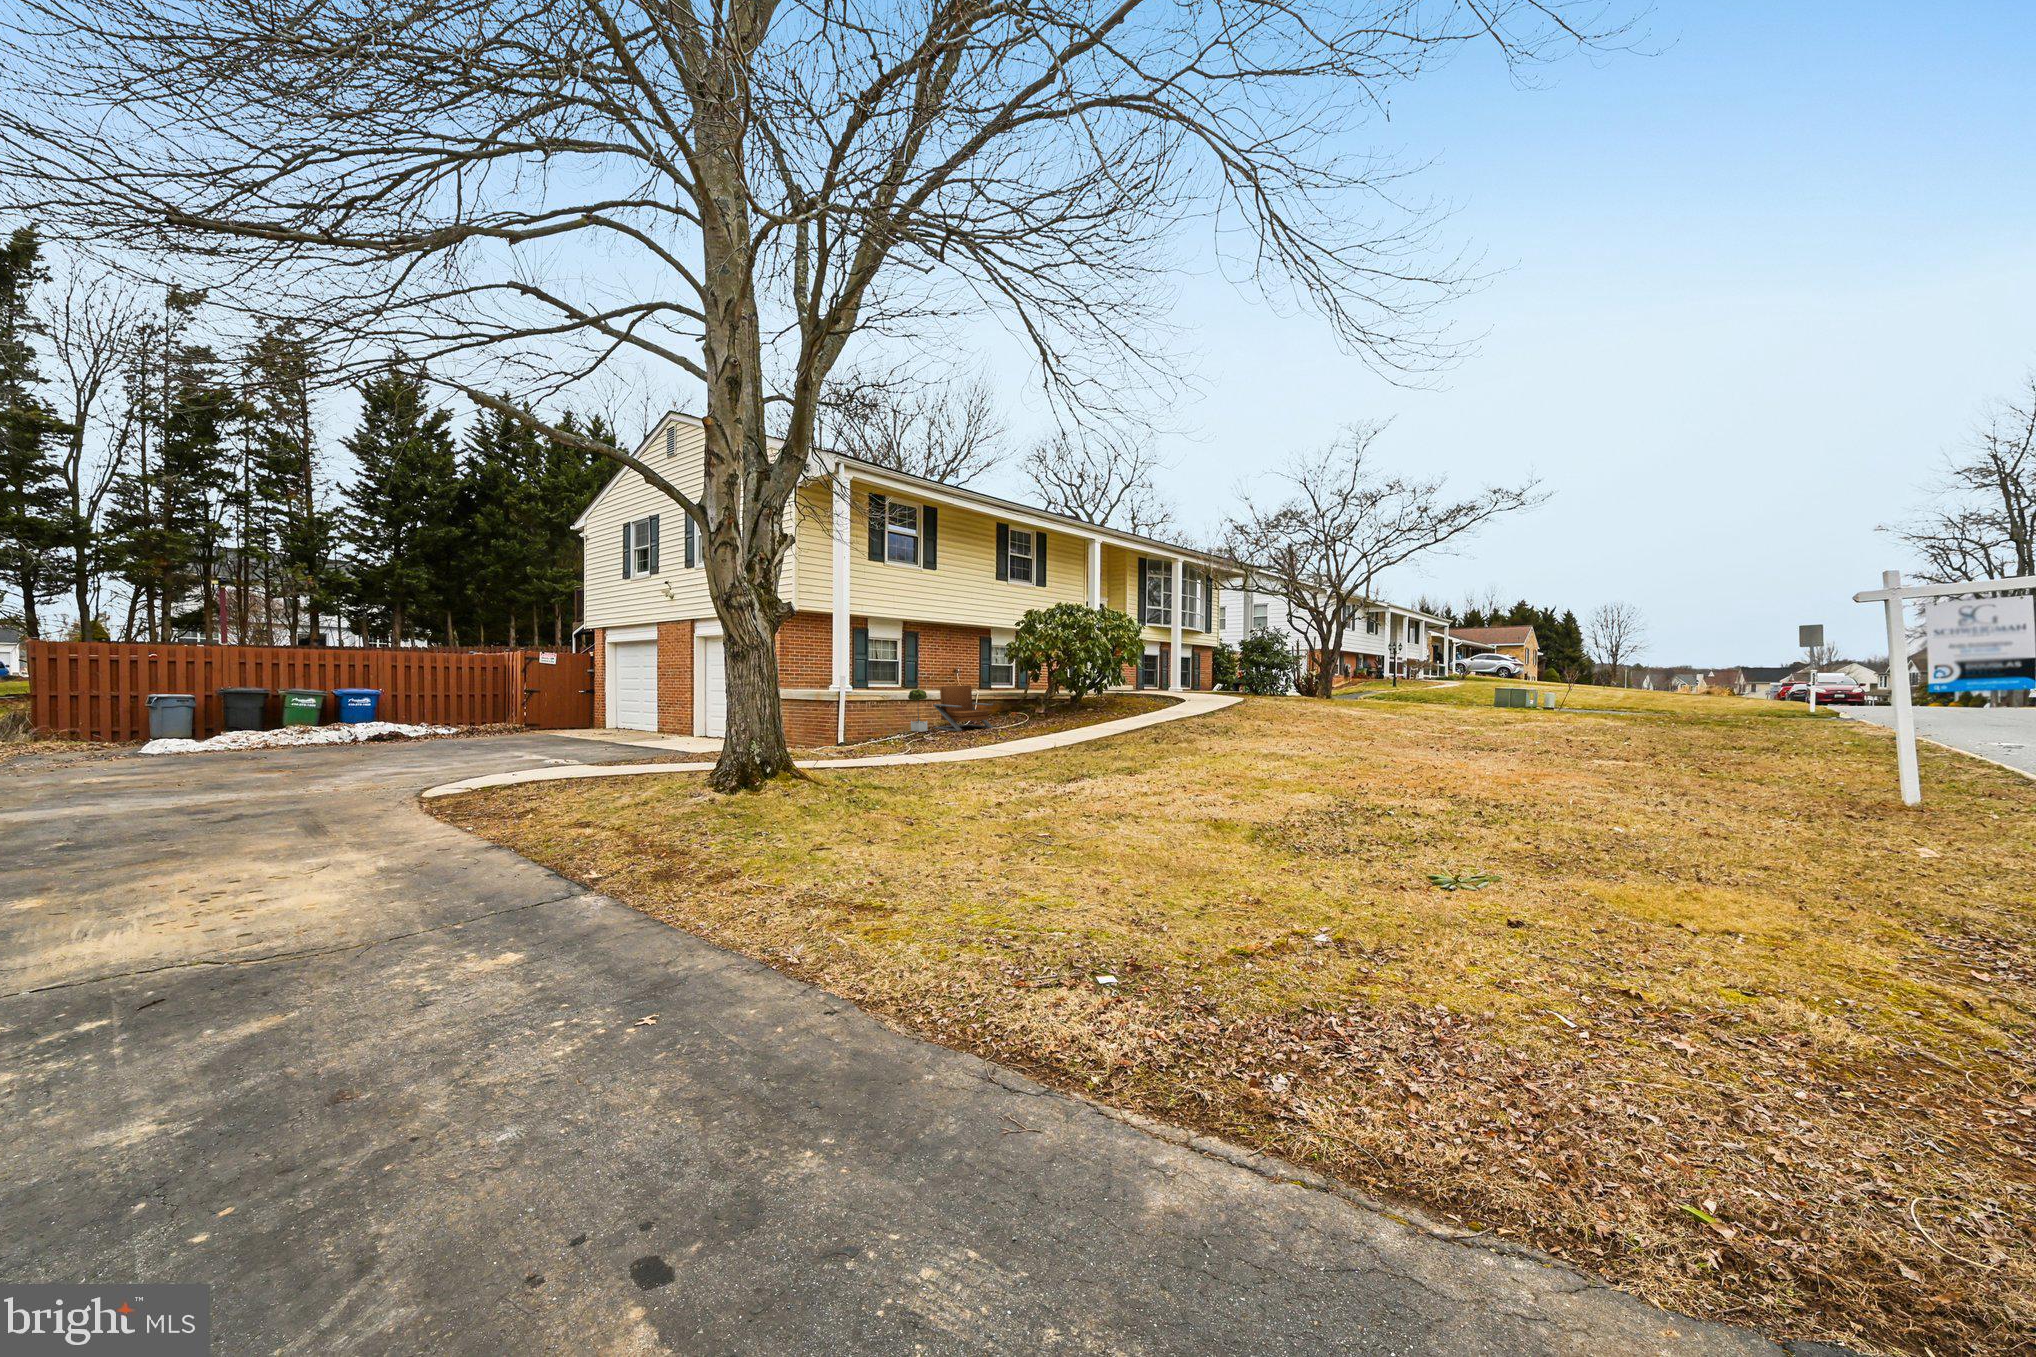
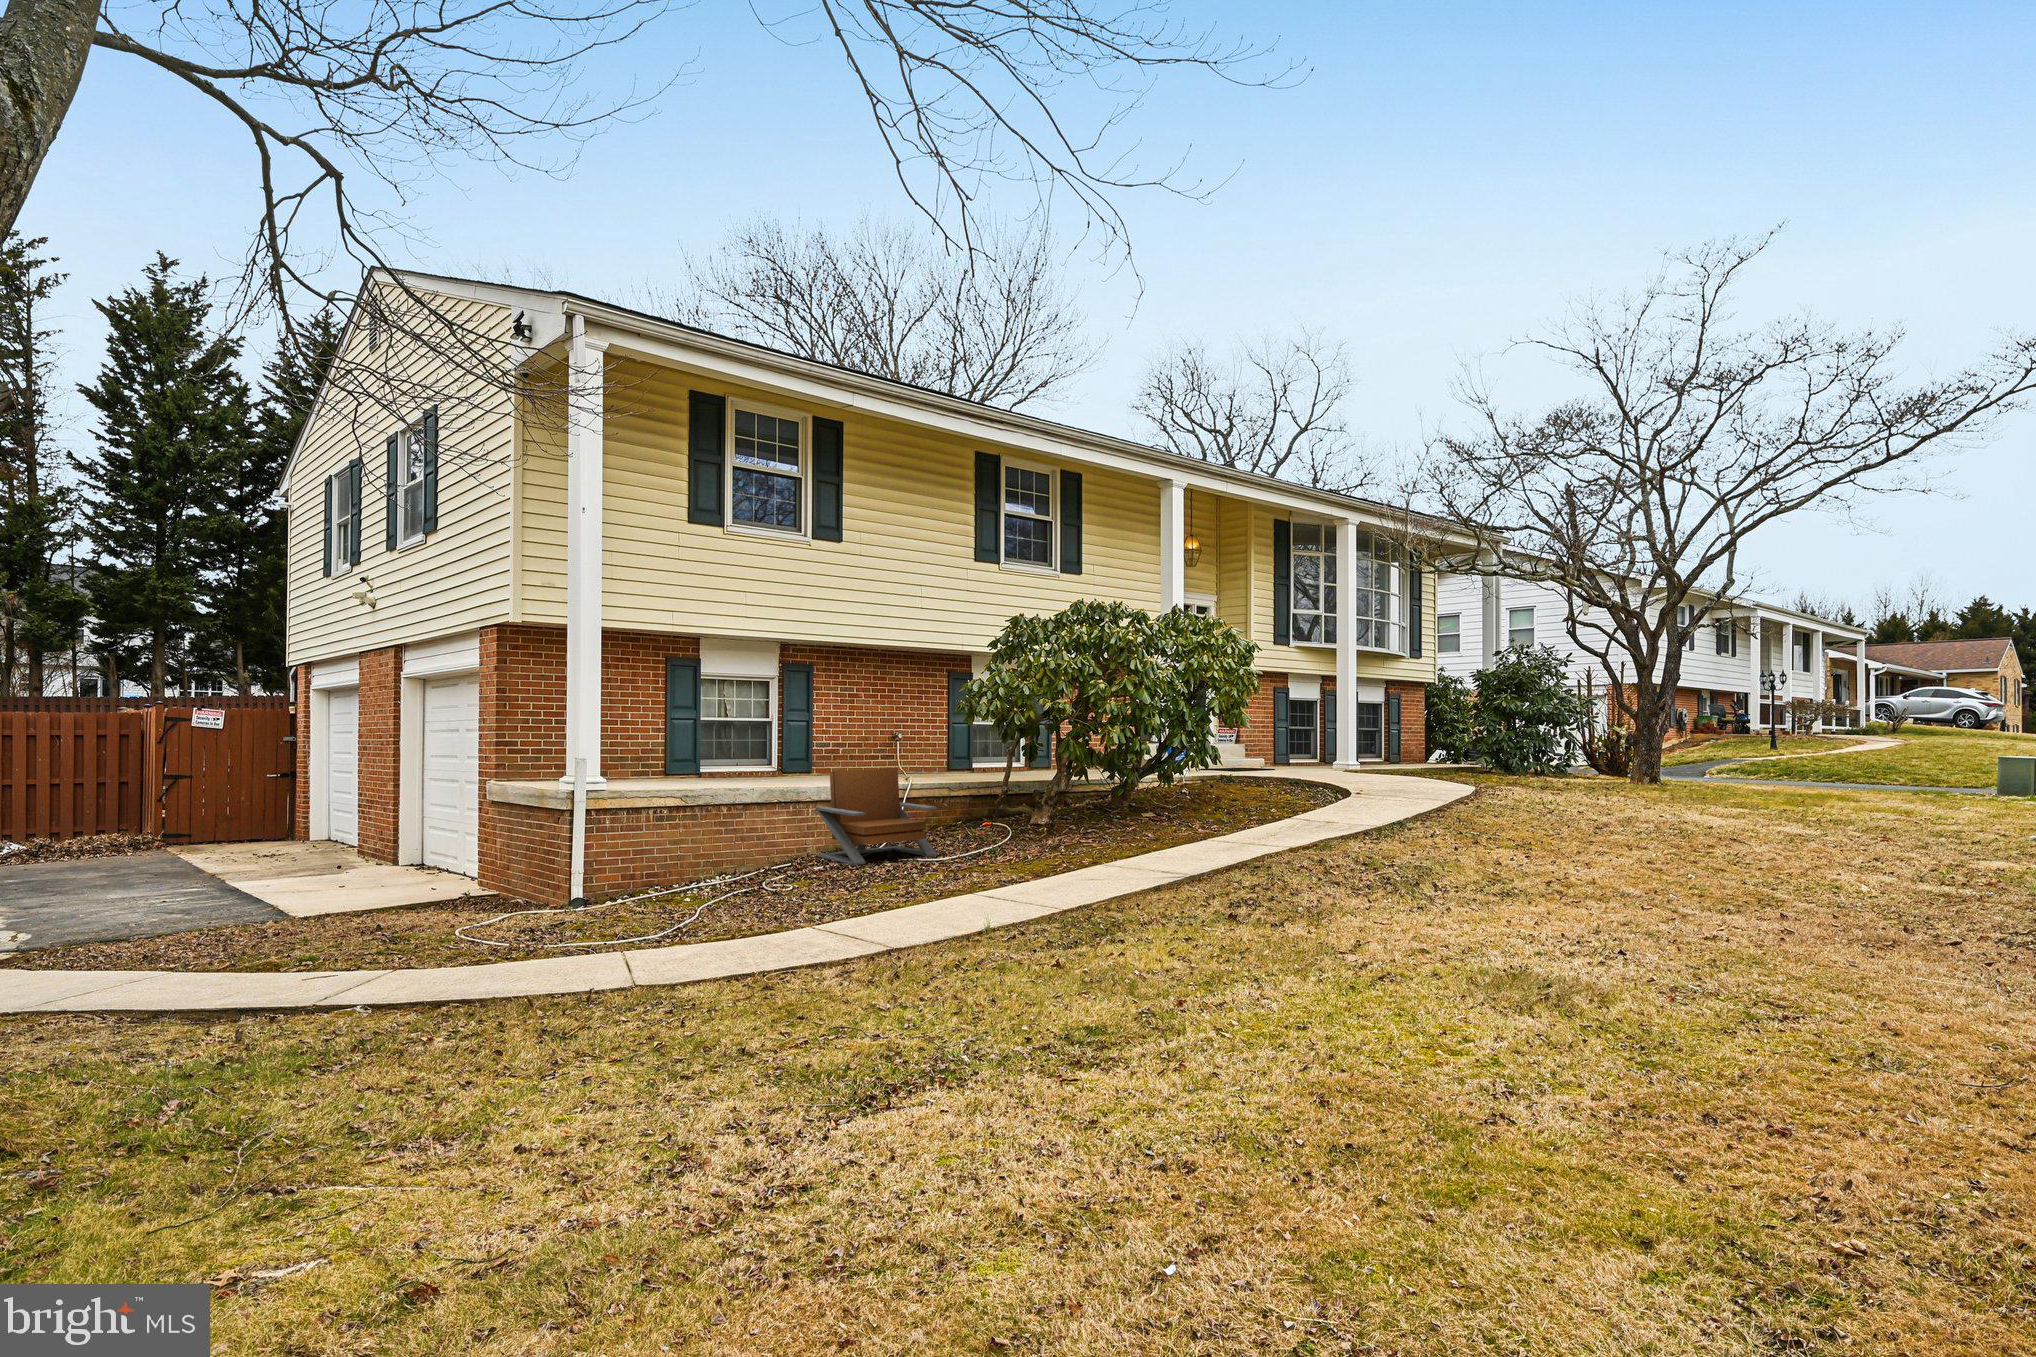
potted tree: present [908,689,927,732] -> none [755,778,796,866]

